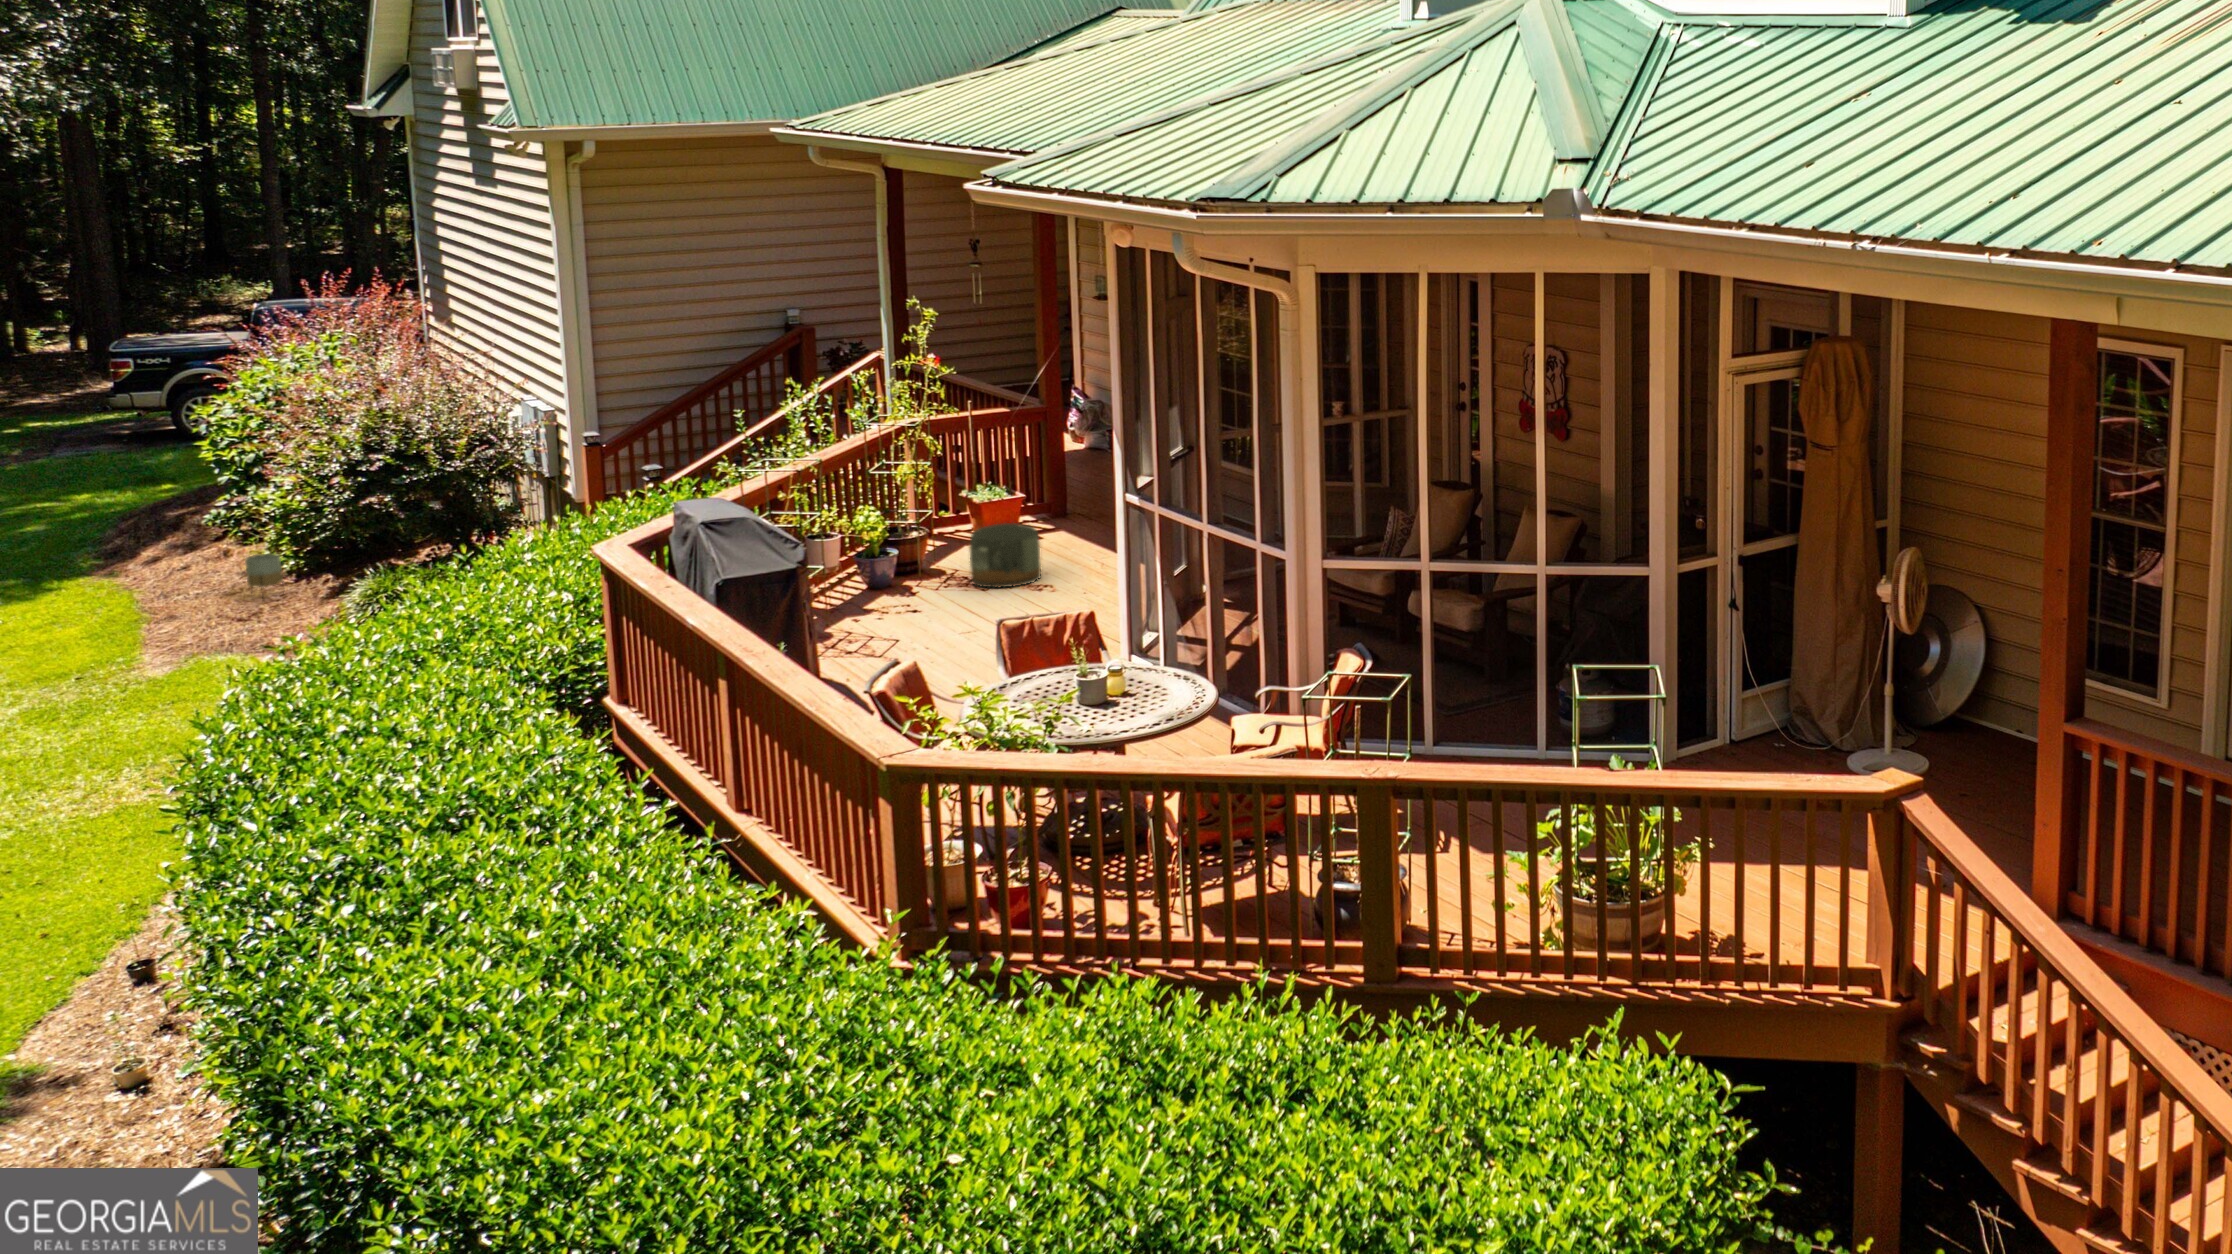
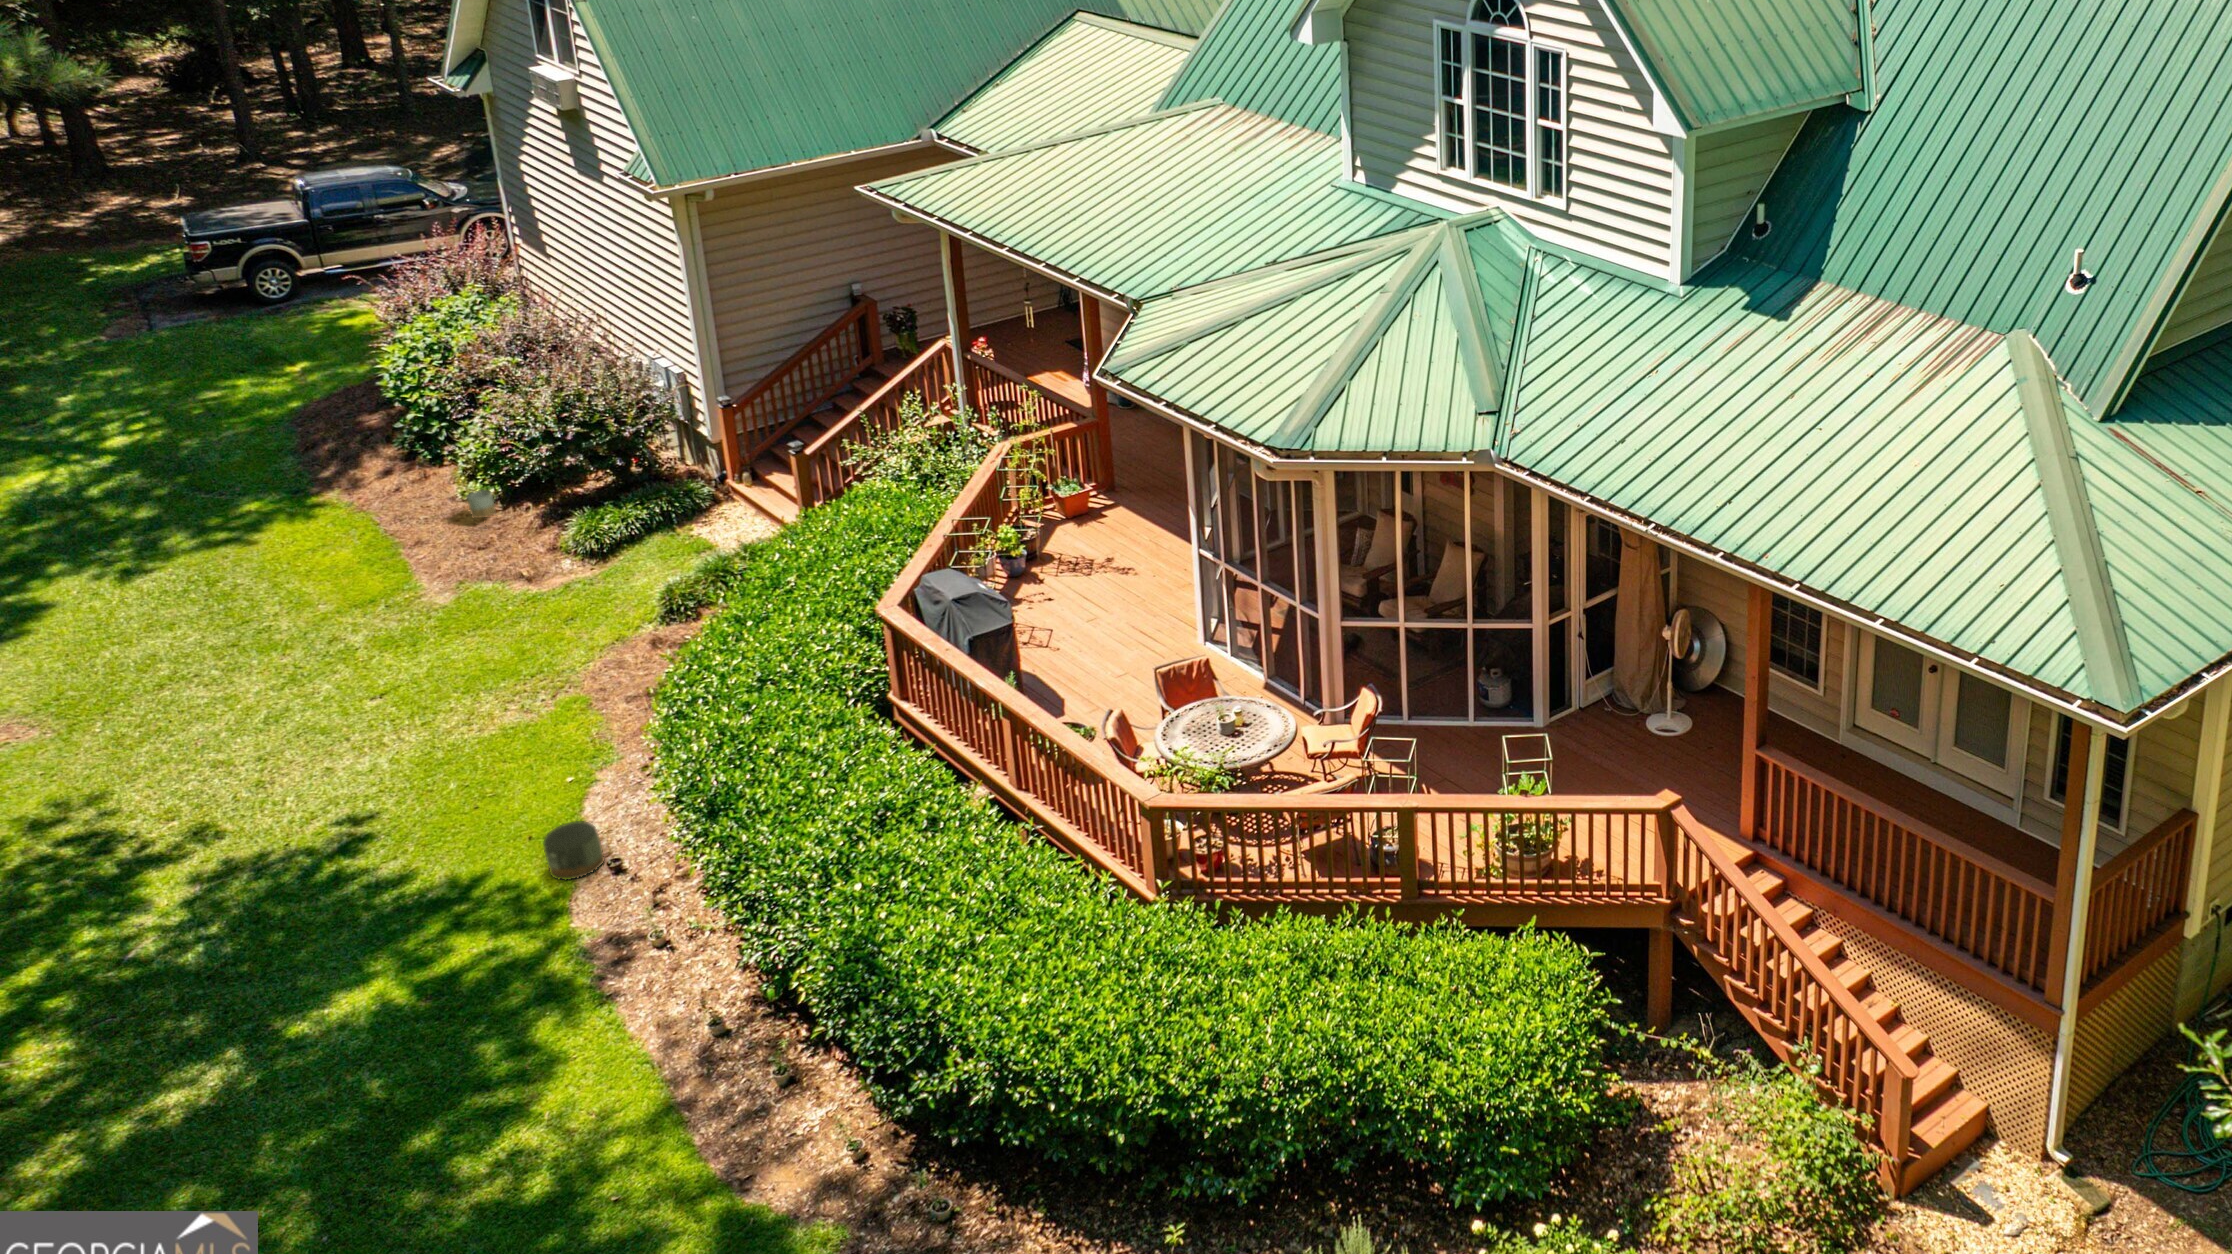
pouf: present [970,523,1041,587] -> present [544,821,604,880]

